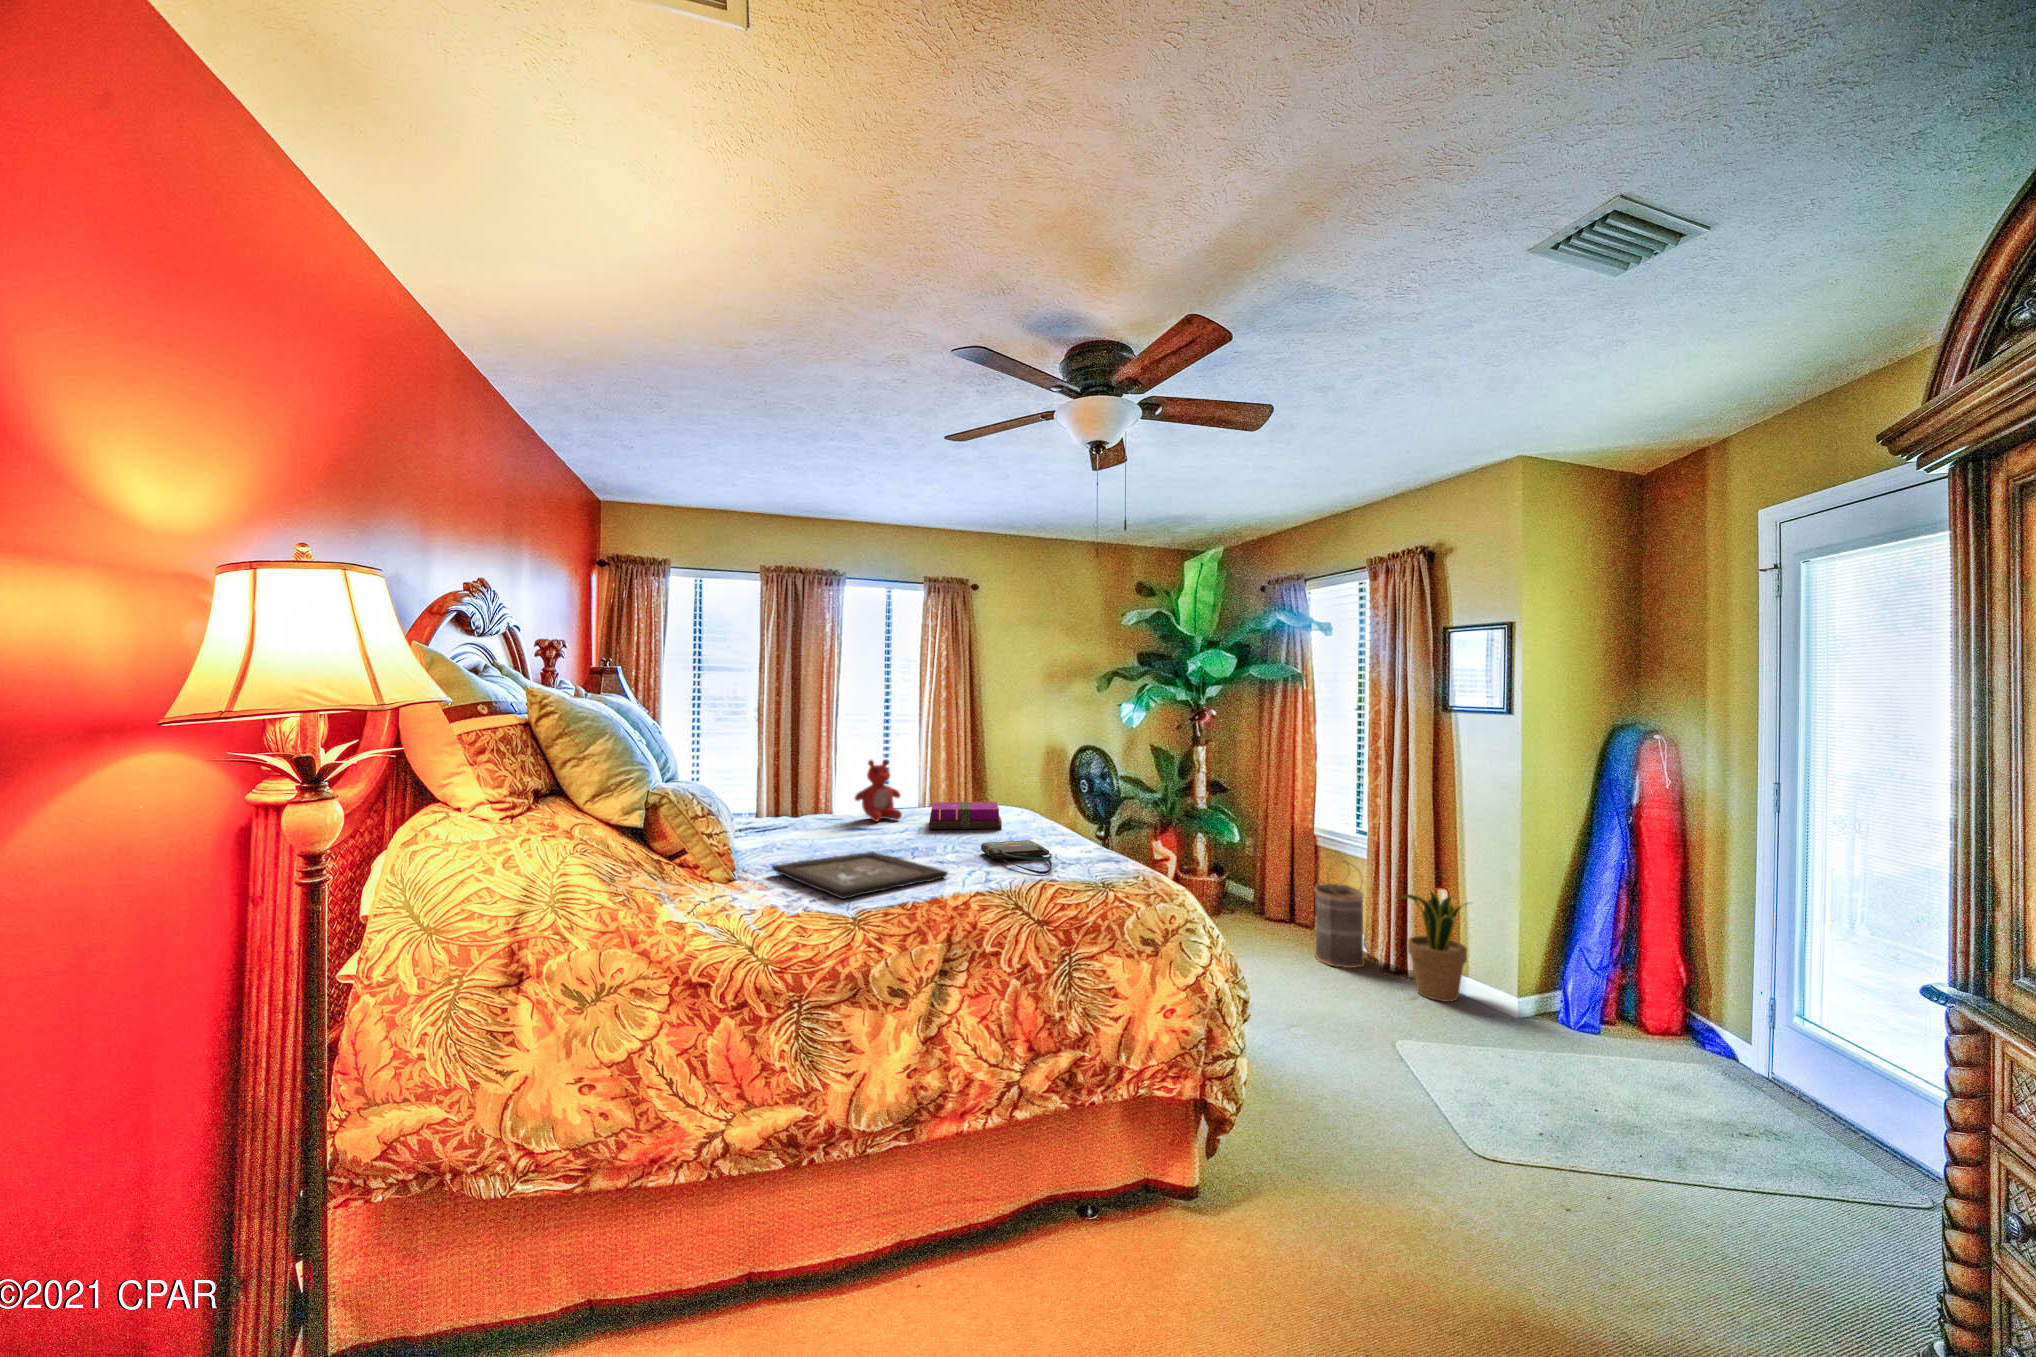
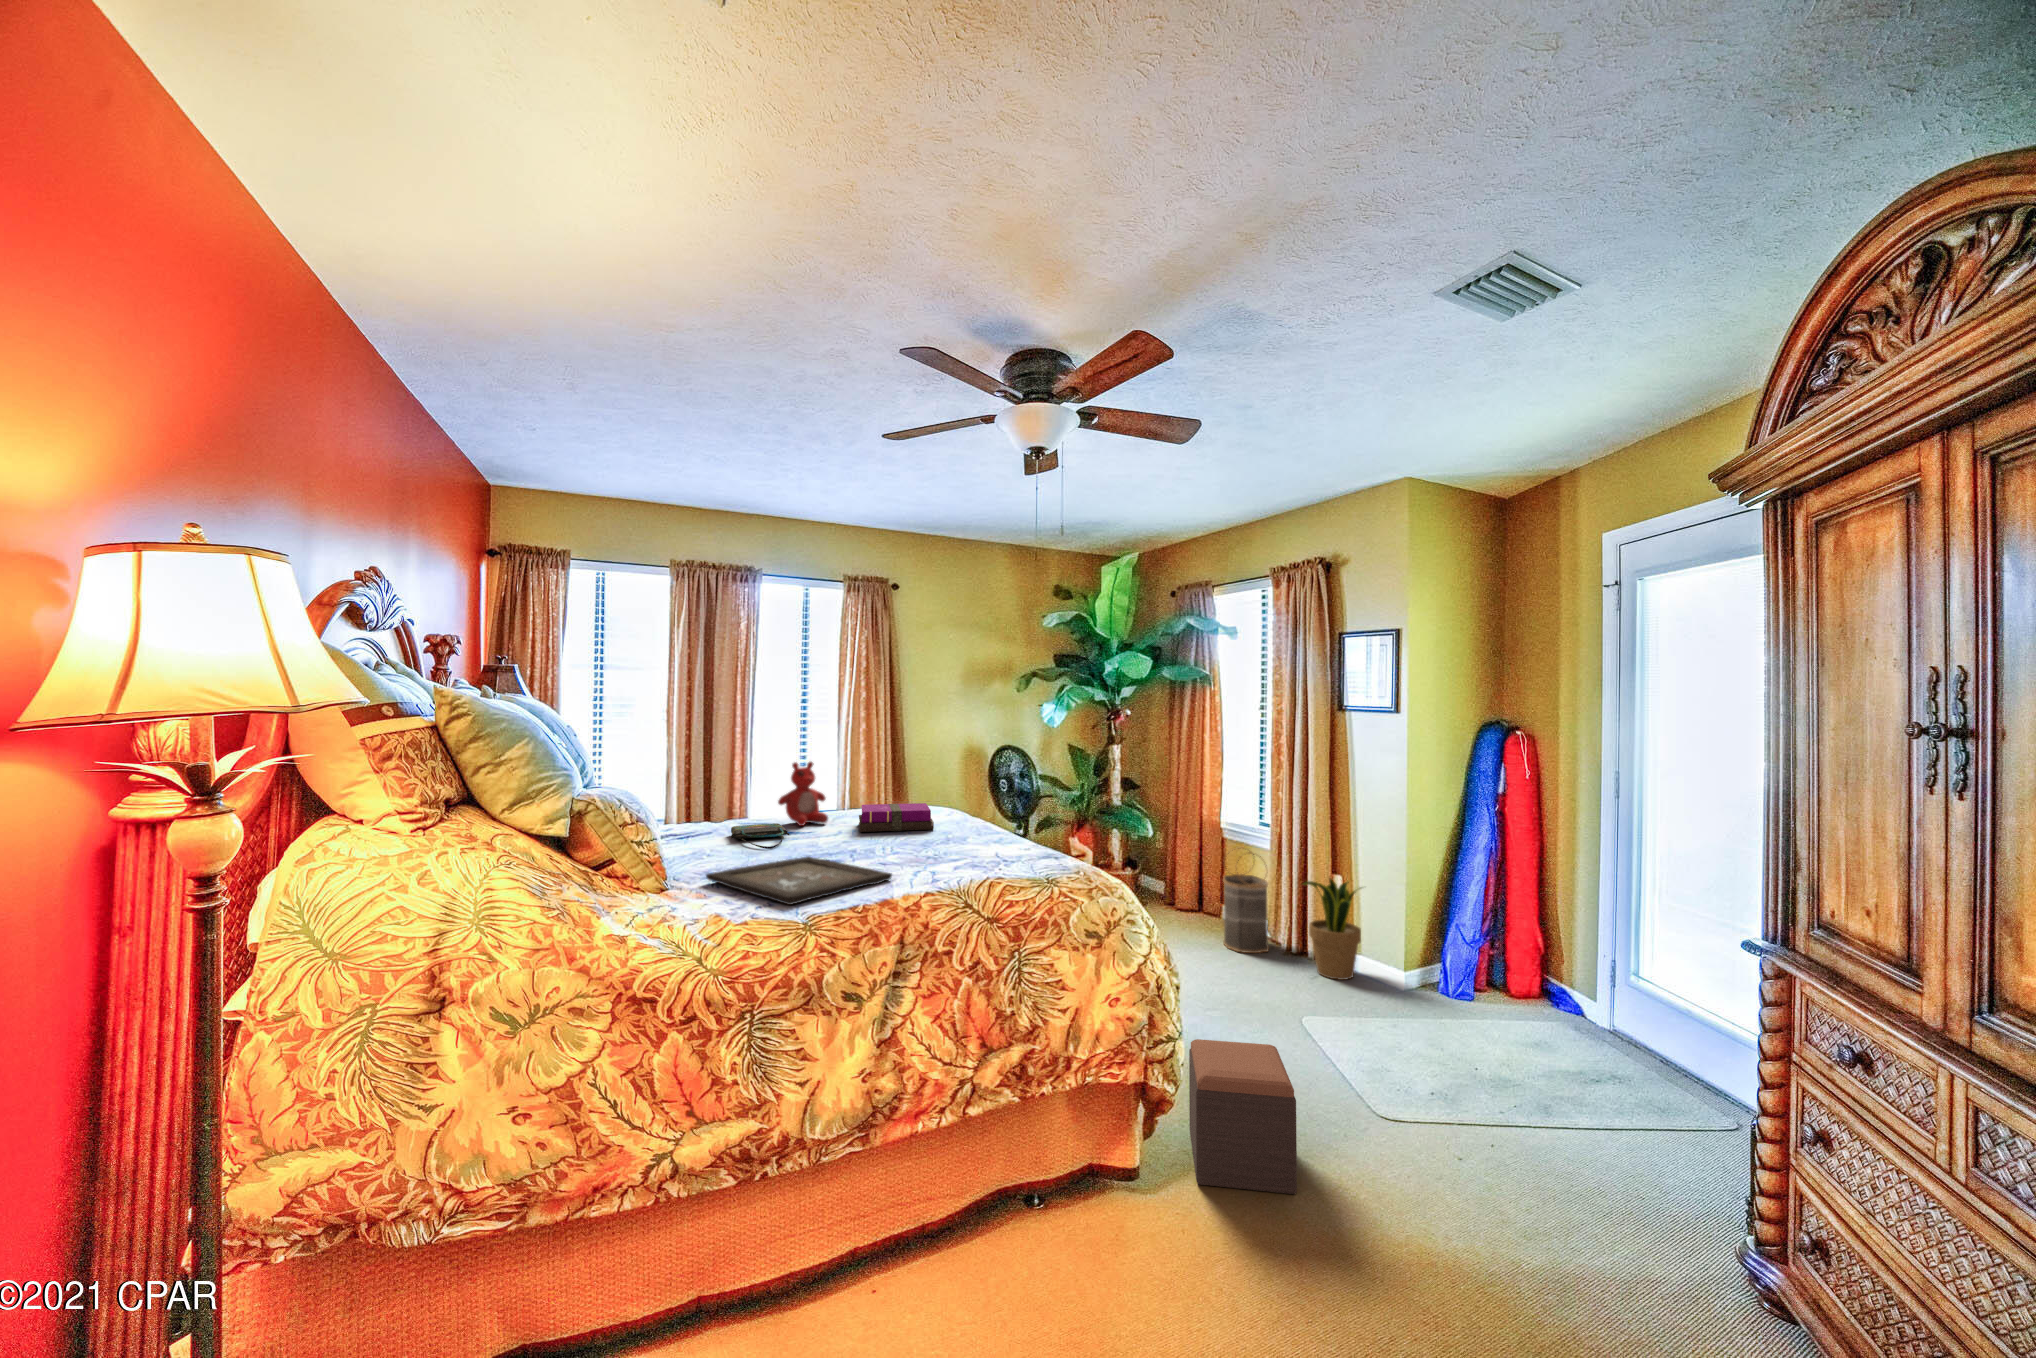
tote bag: present [981,840,1052,874] -> present [731,823,789,849]
footstool: none [1260,1057,1374,1232] -> present [1189,1039,1297,1194]

